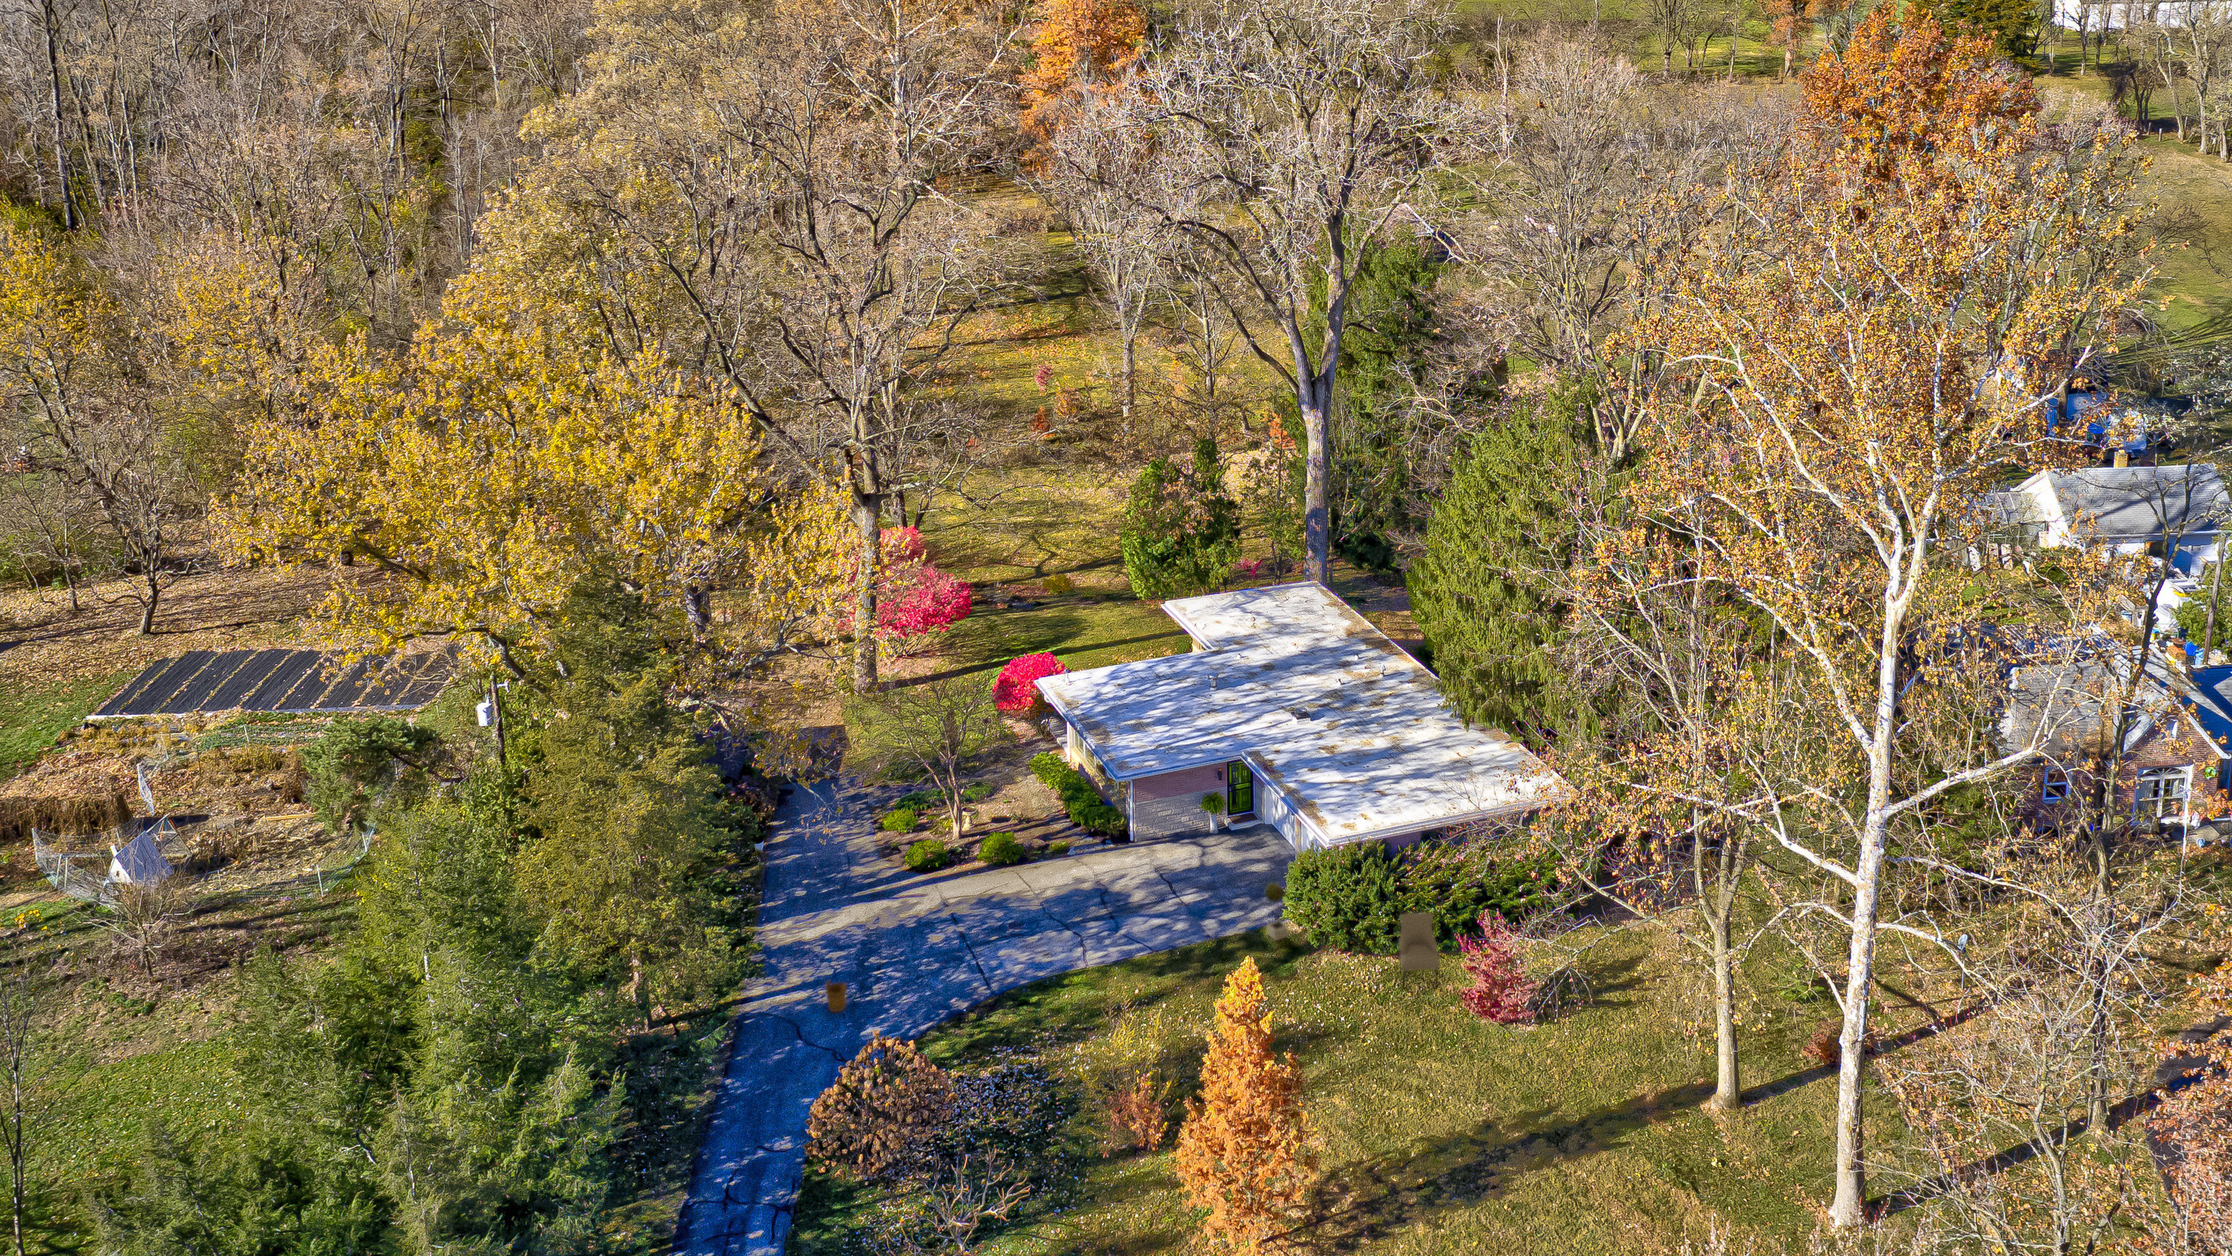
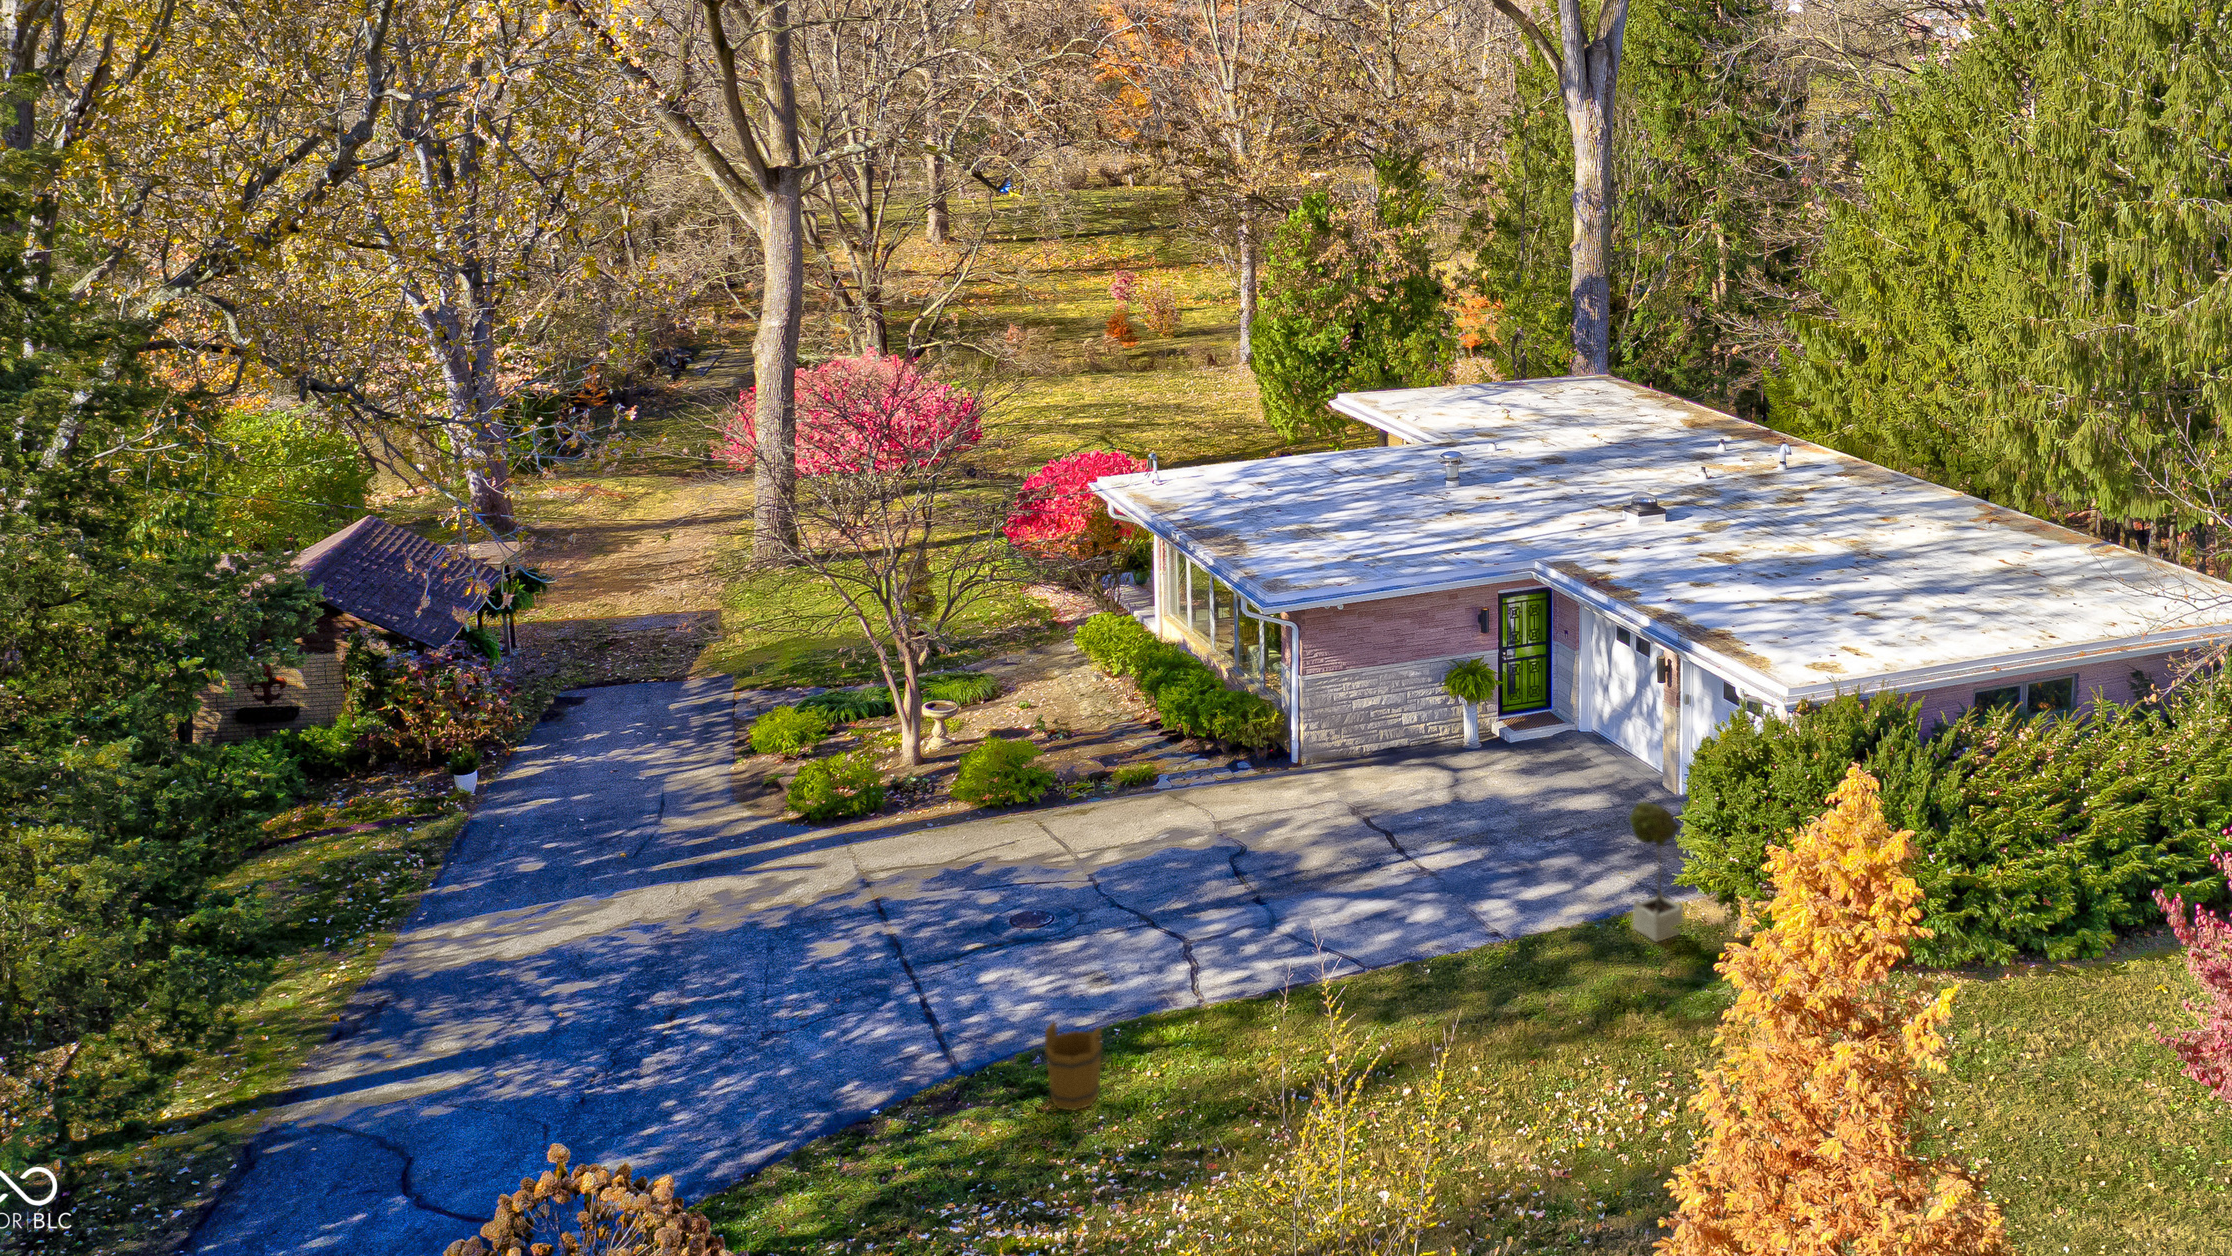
chair: present [1399,913,1440,988] -> none [1979,850,2103,1039]
bucket: present [825,981,847,1012] -> present [1045,1022,1102,1111]

